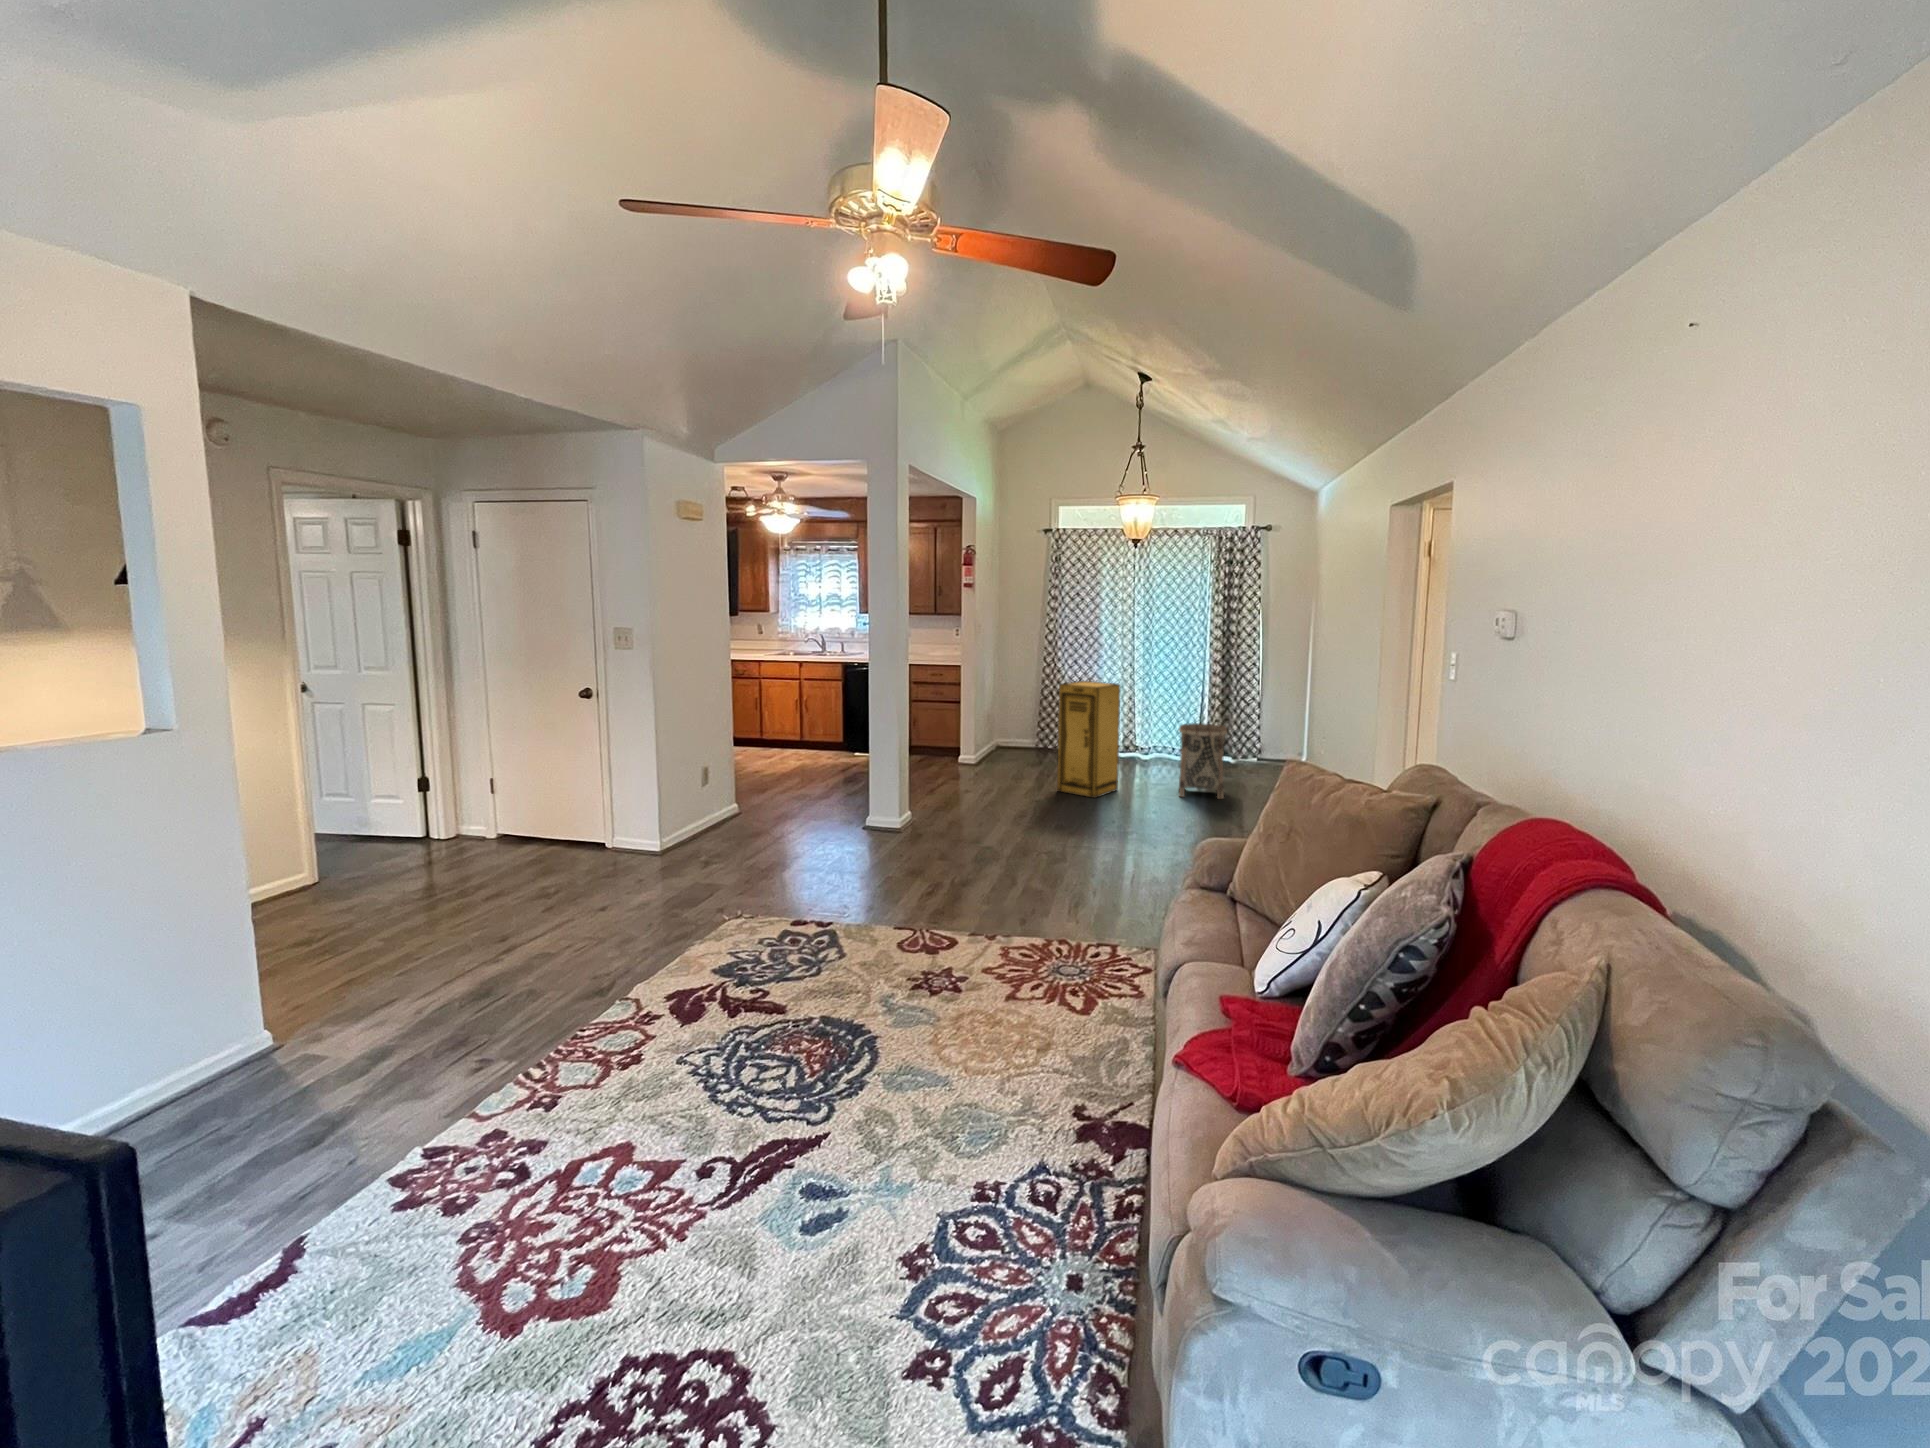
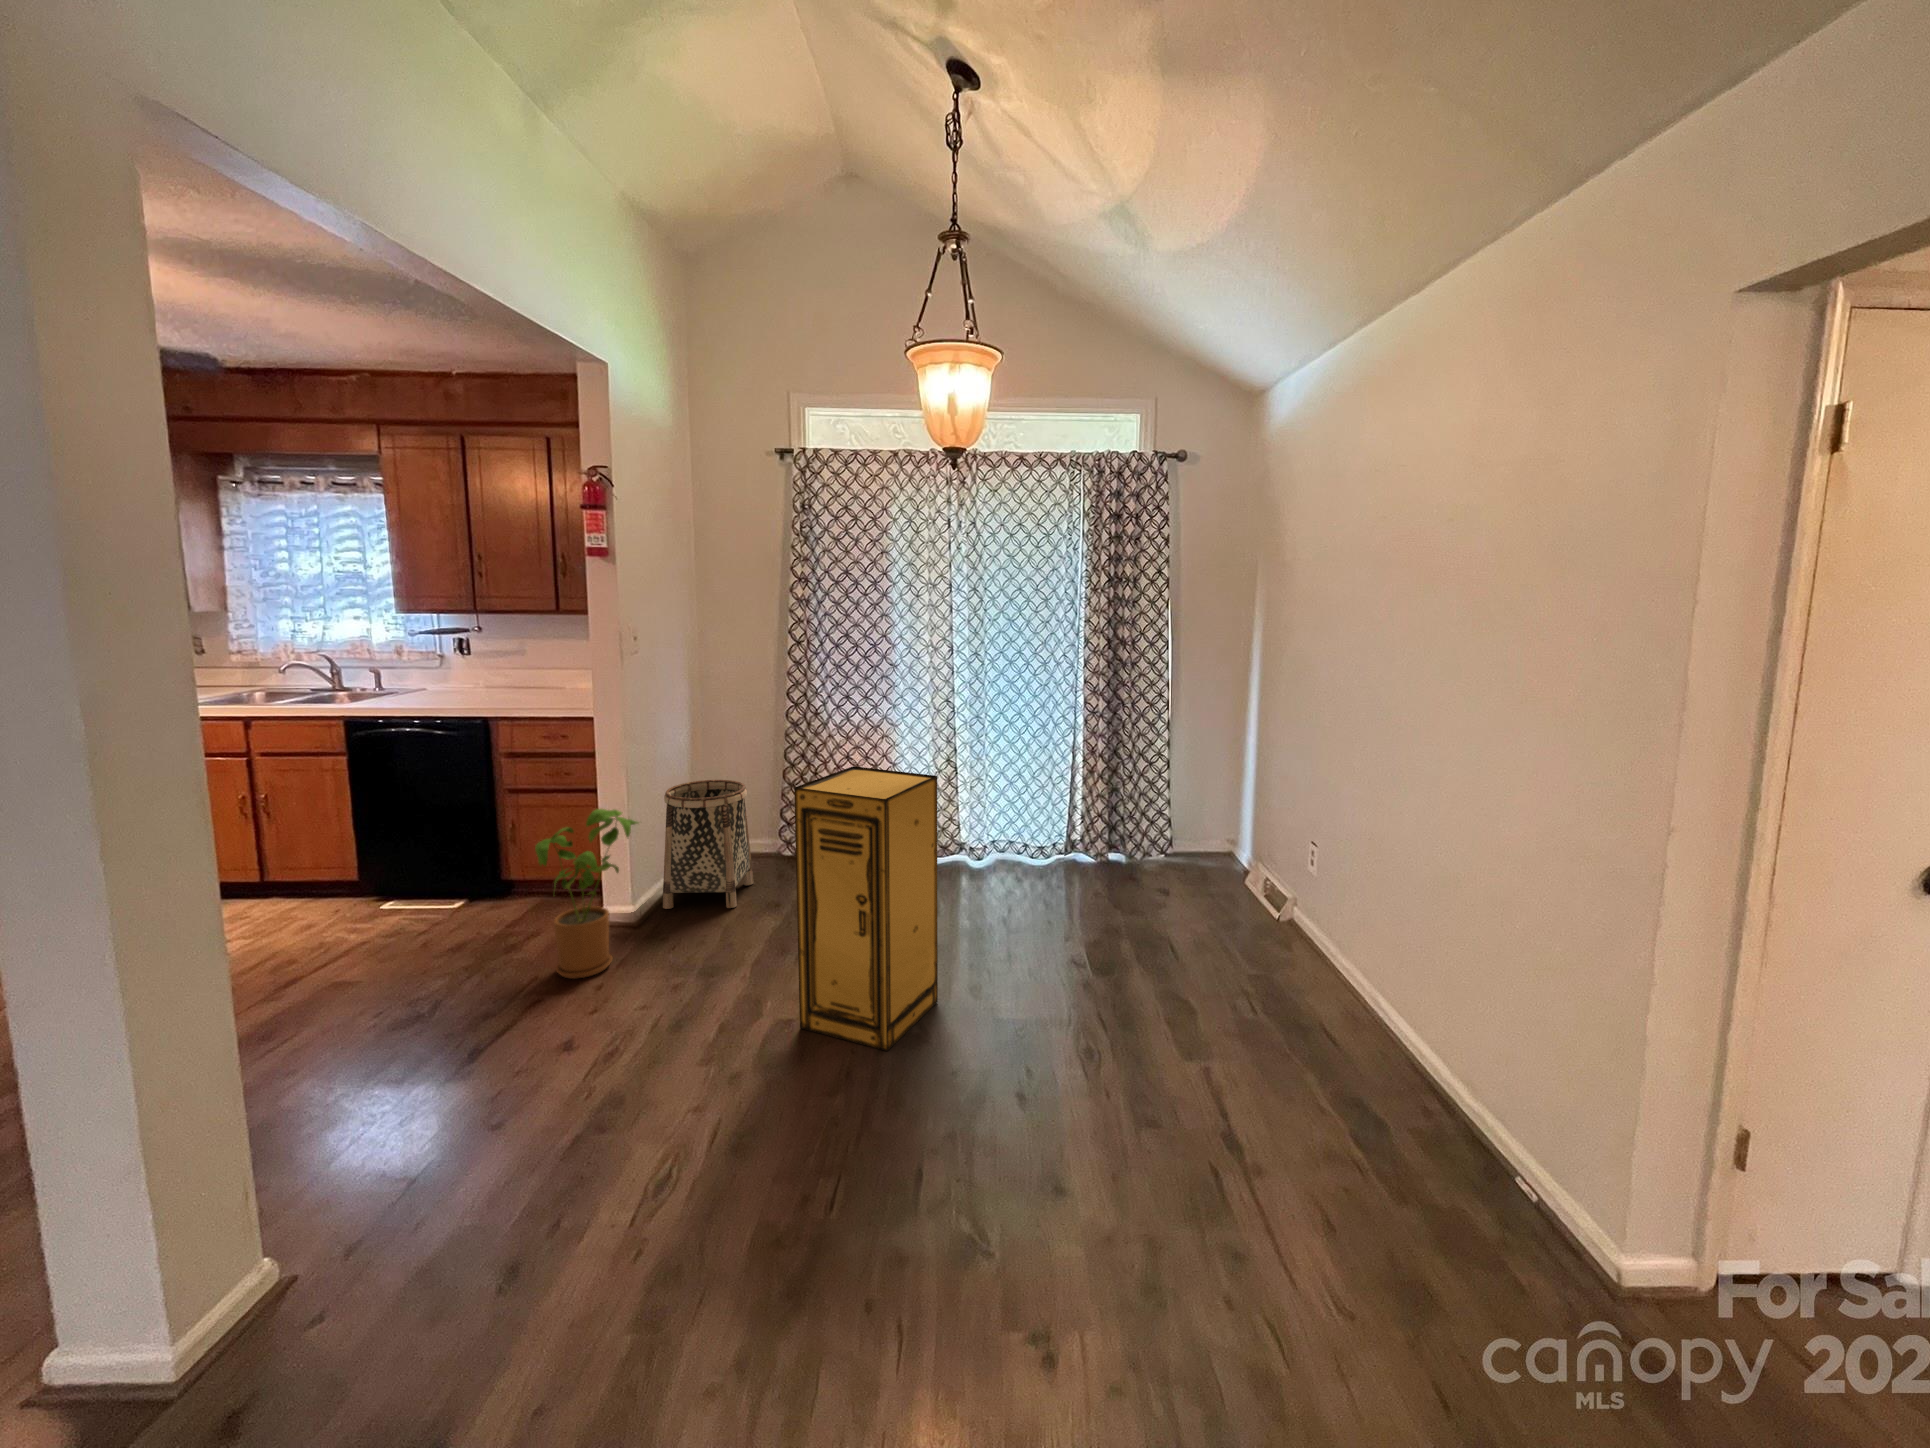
house plant: none [941,699,984,775] -> present [535,809,638,979]
basket: present [1179,723,1227,799] -> present [663,780,754,909]

